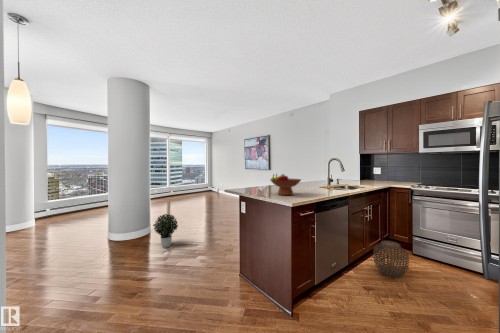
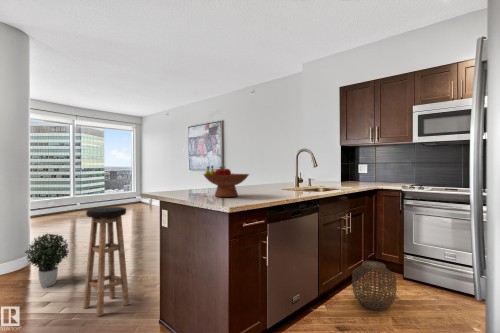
bar stool: none [190,199,219,269] -> present [83,207,129,316]

